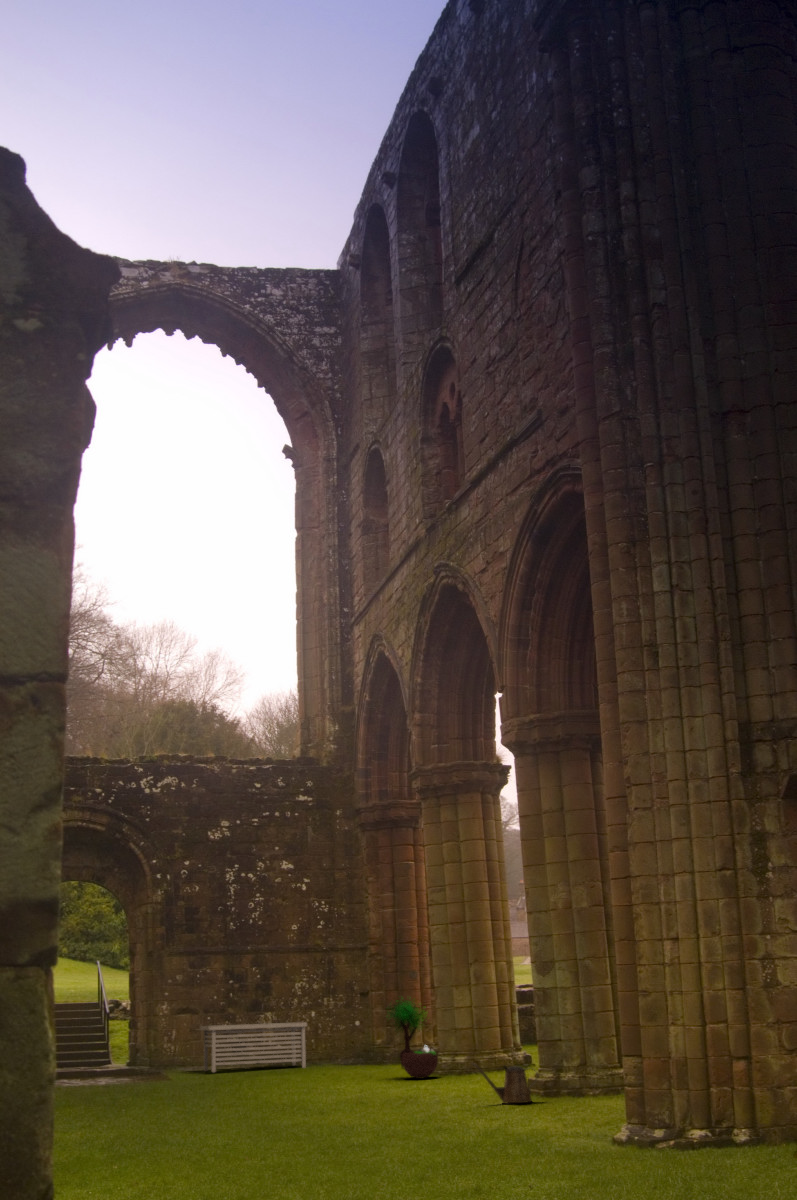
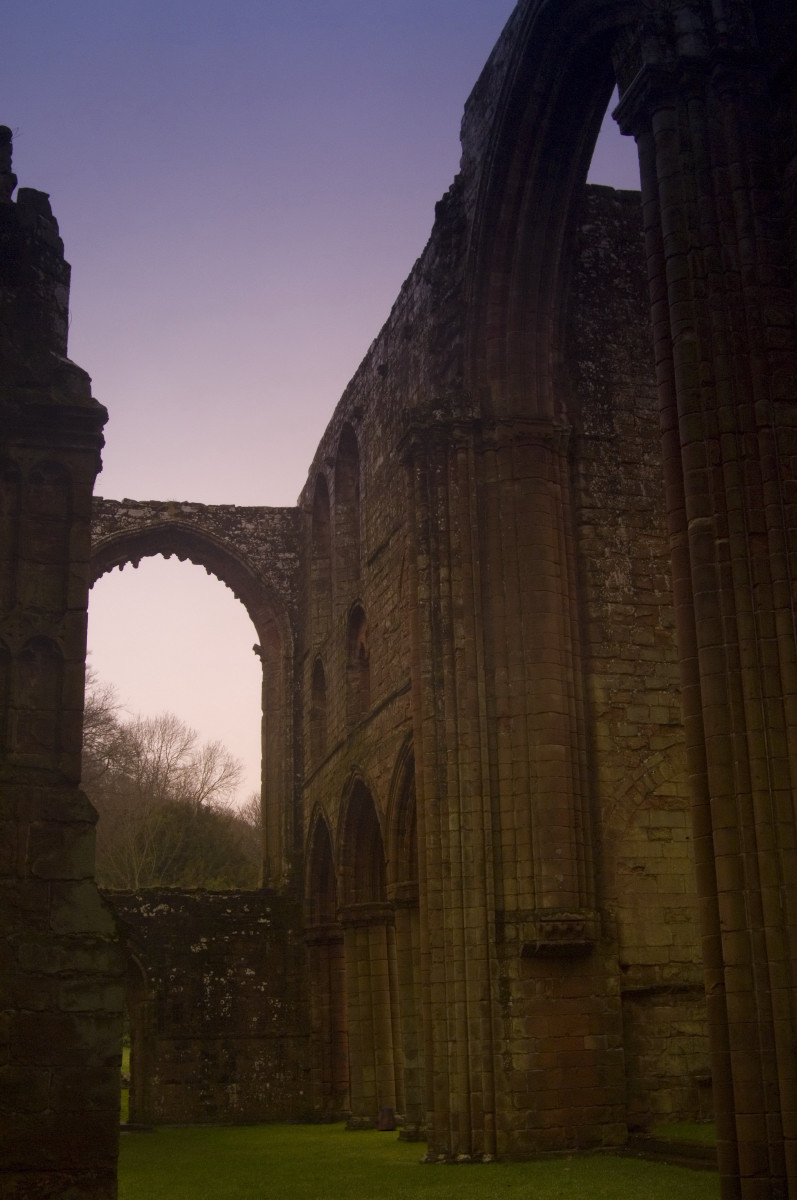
potted tree: present [388,998,438,1079] -> none [314,1063,349,1125]
storage bench: present [200,1022,307,1072] -> none [183,1090,262,1126]

